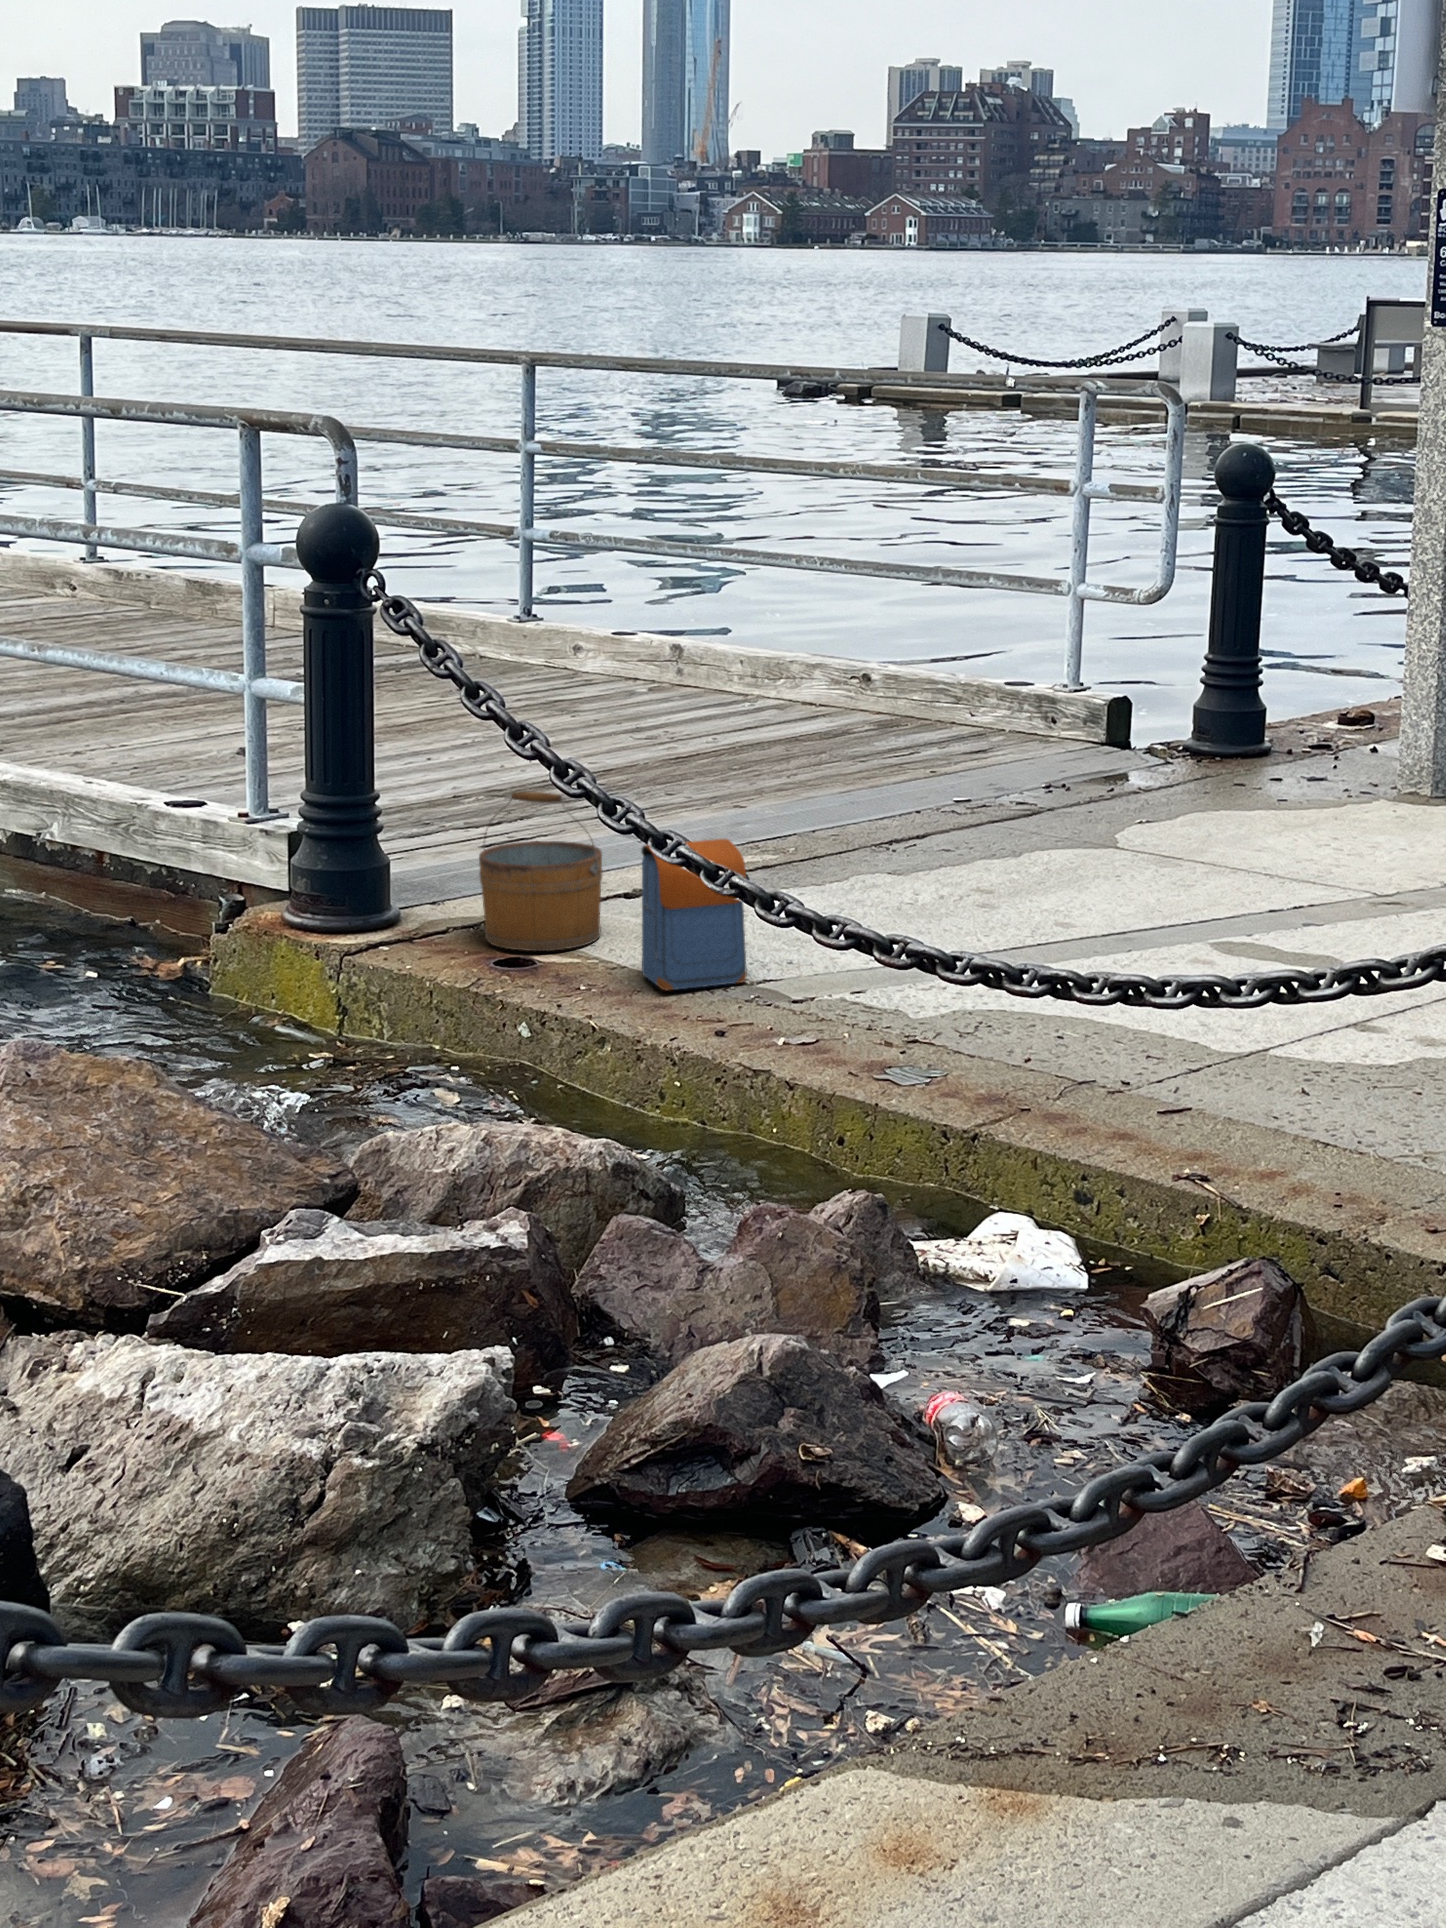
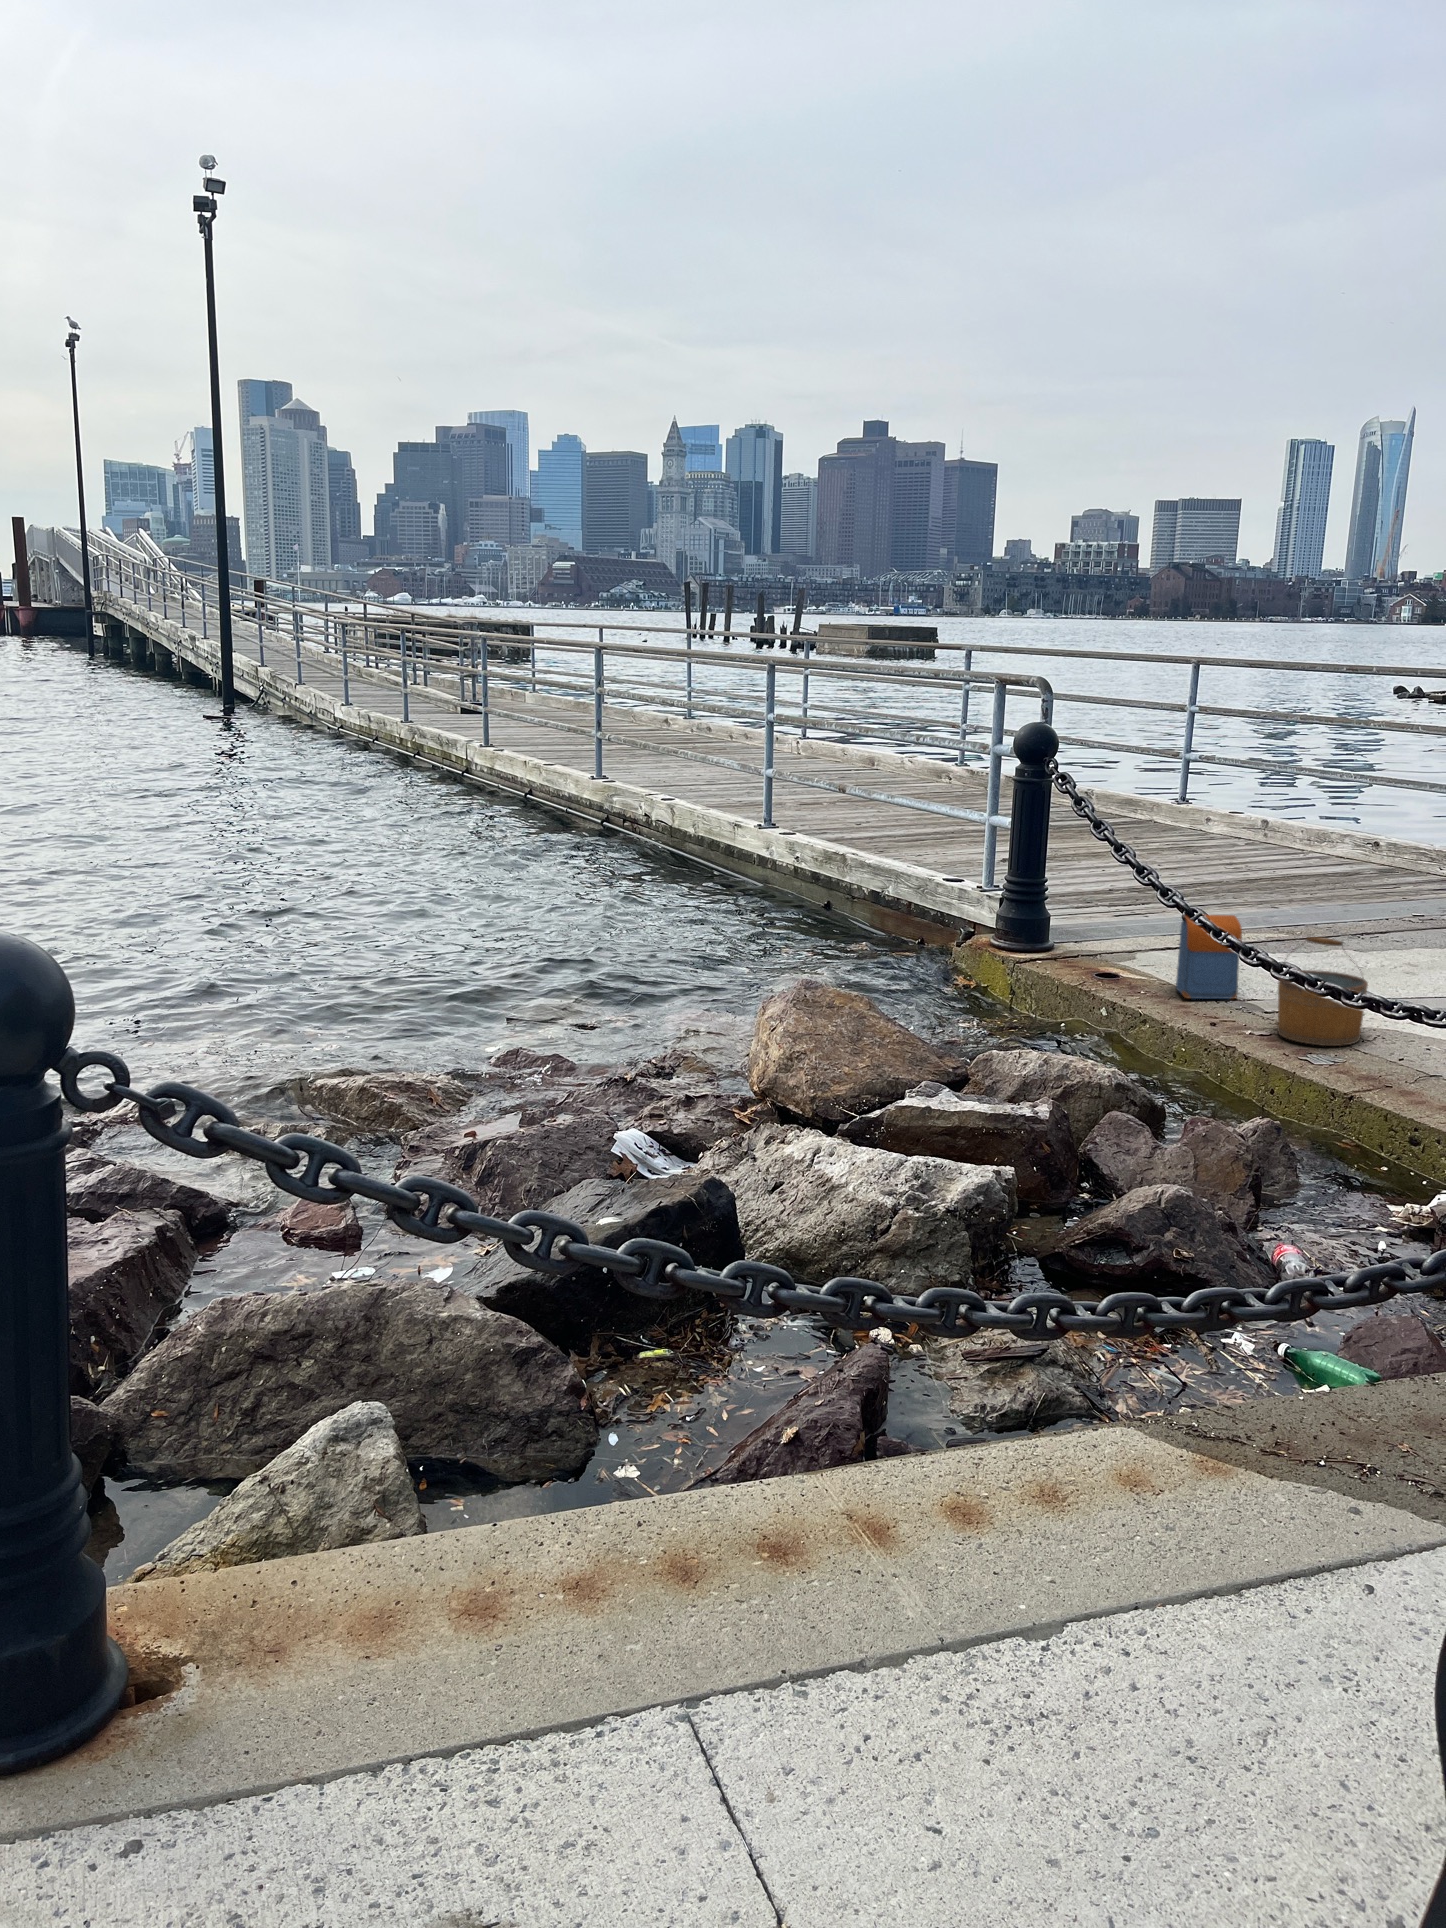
bucket: present [479,792,603,951] -> present [1277,937,1368,1046]

